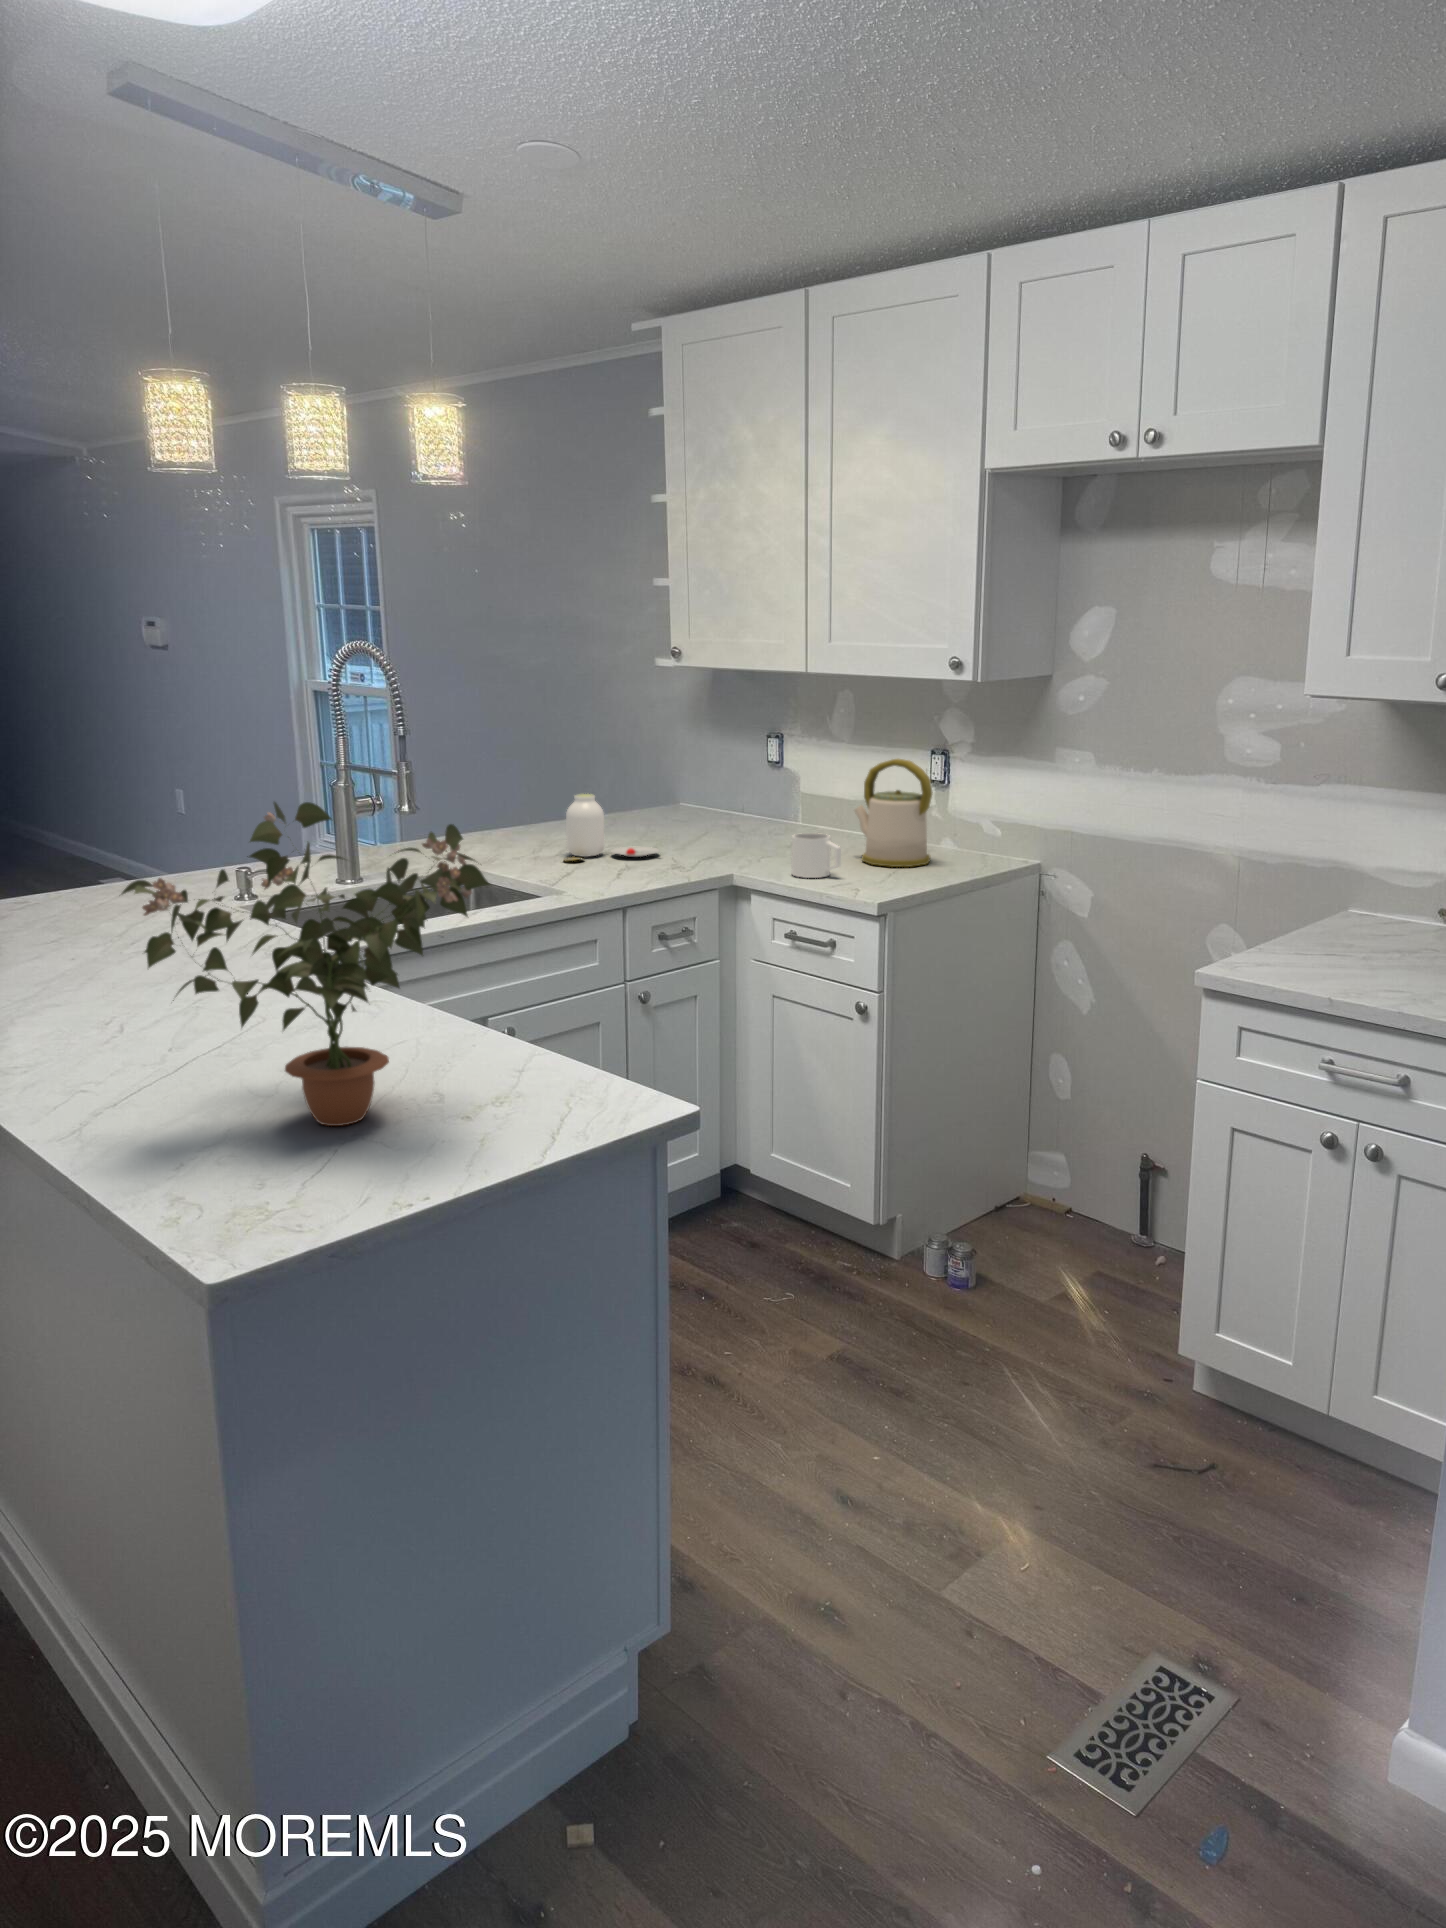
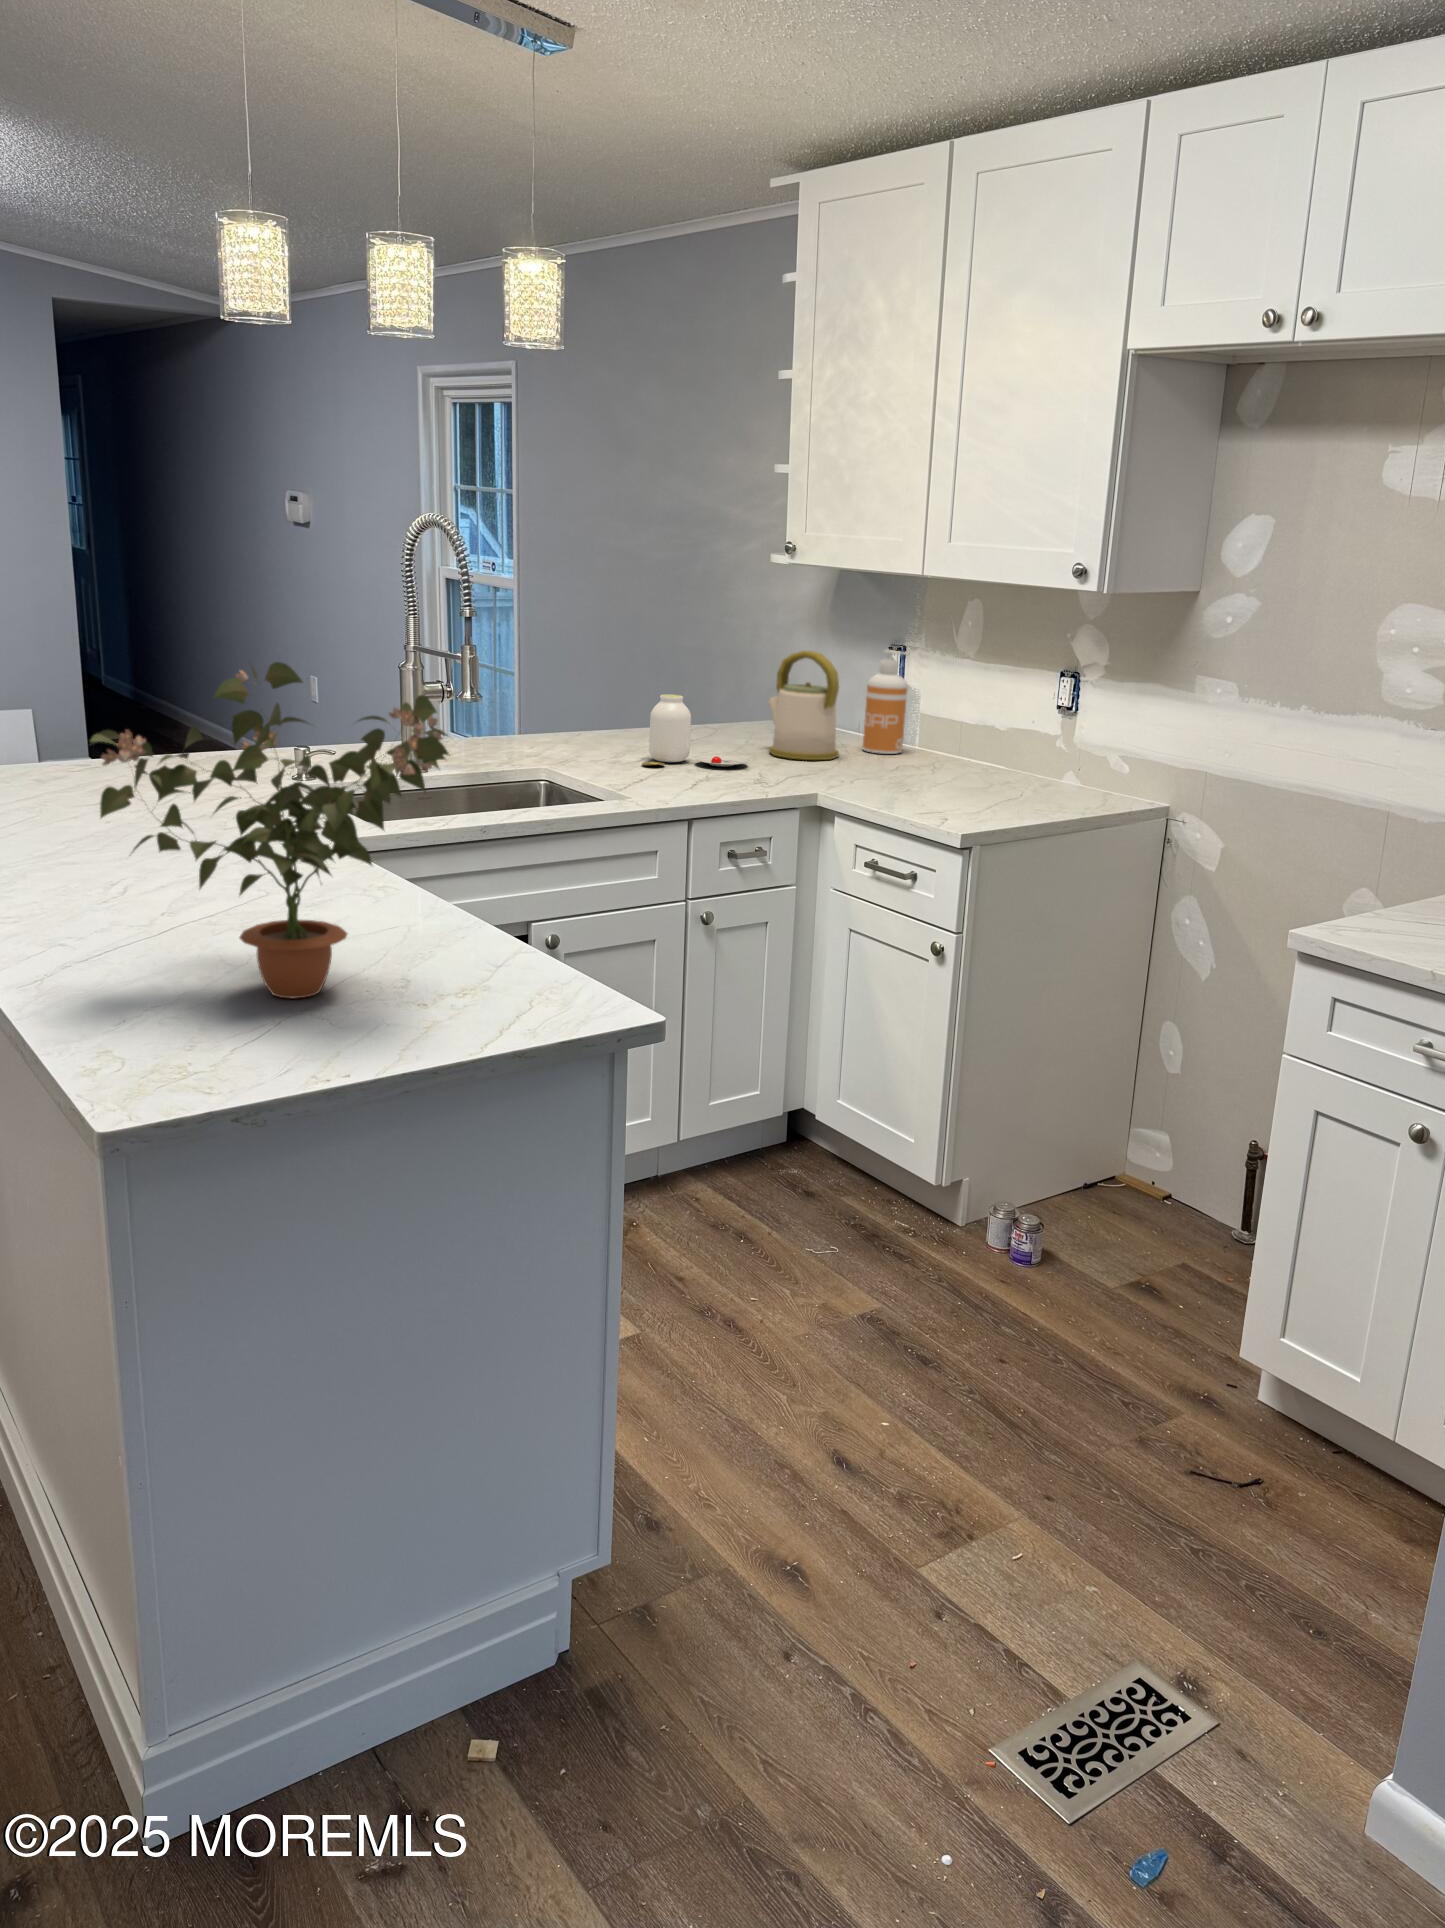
soap dispenser: none [755,740,791,834] -> present [863,650,908,754]
kettle: present [855,759,933,867] -> present [768,650,839,760]
mug: present [791,833,841,878] -> none [881,752,936,801]

